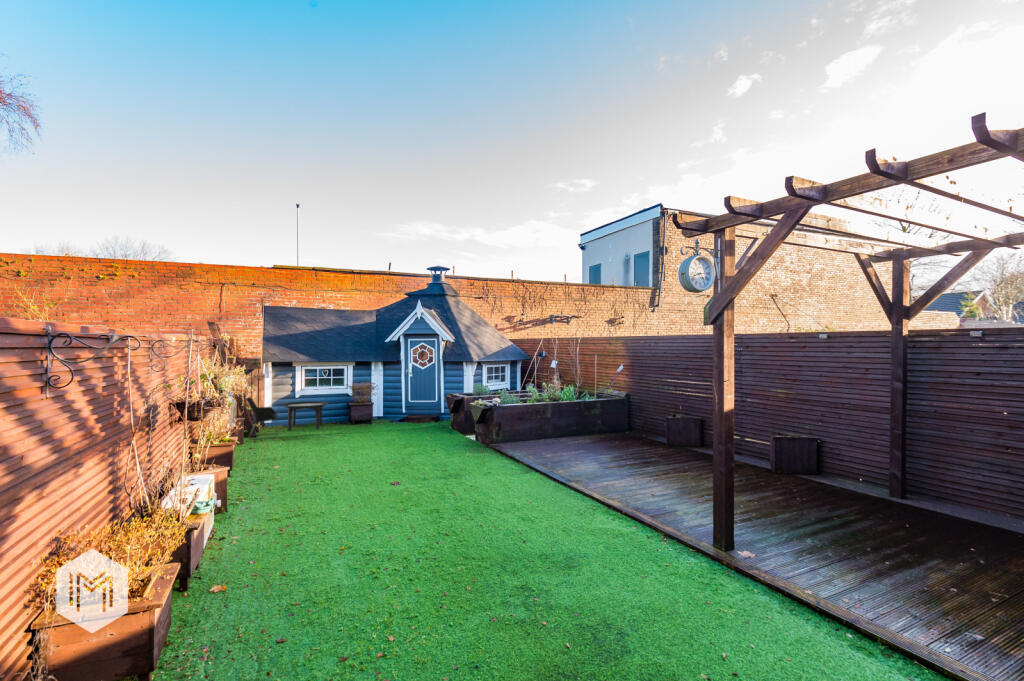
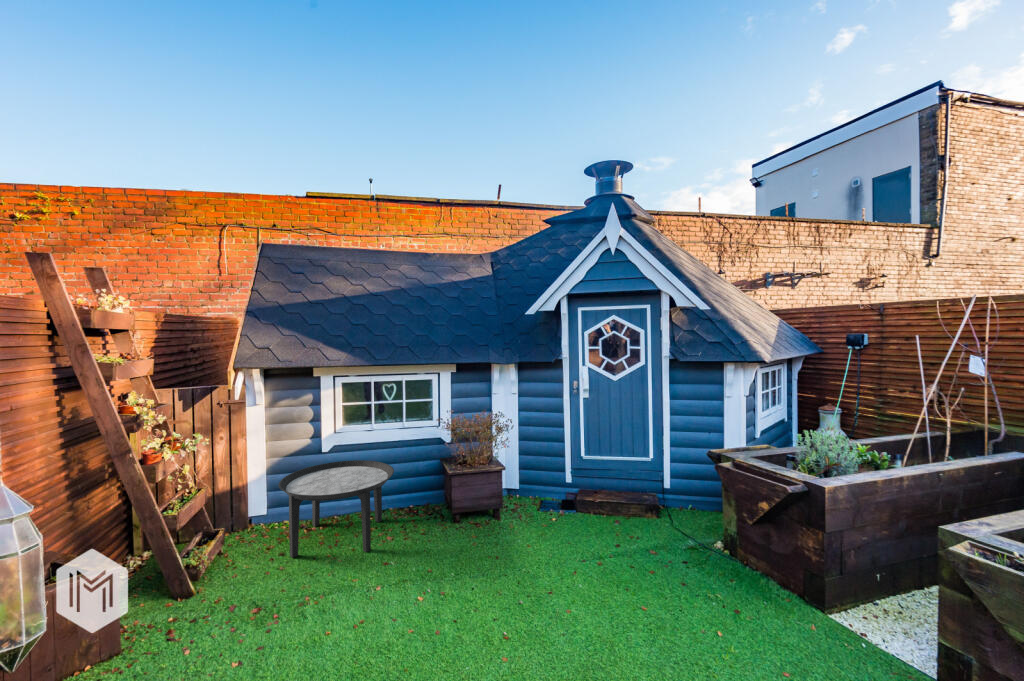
chair: present [246,397,279,439] -> none [129,483,258,636]

